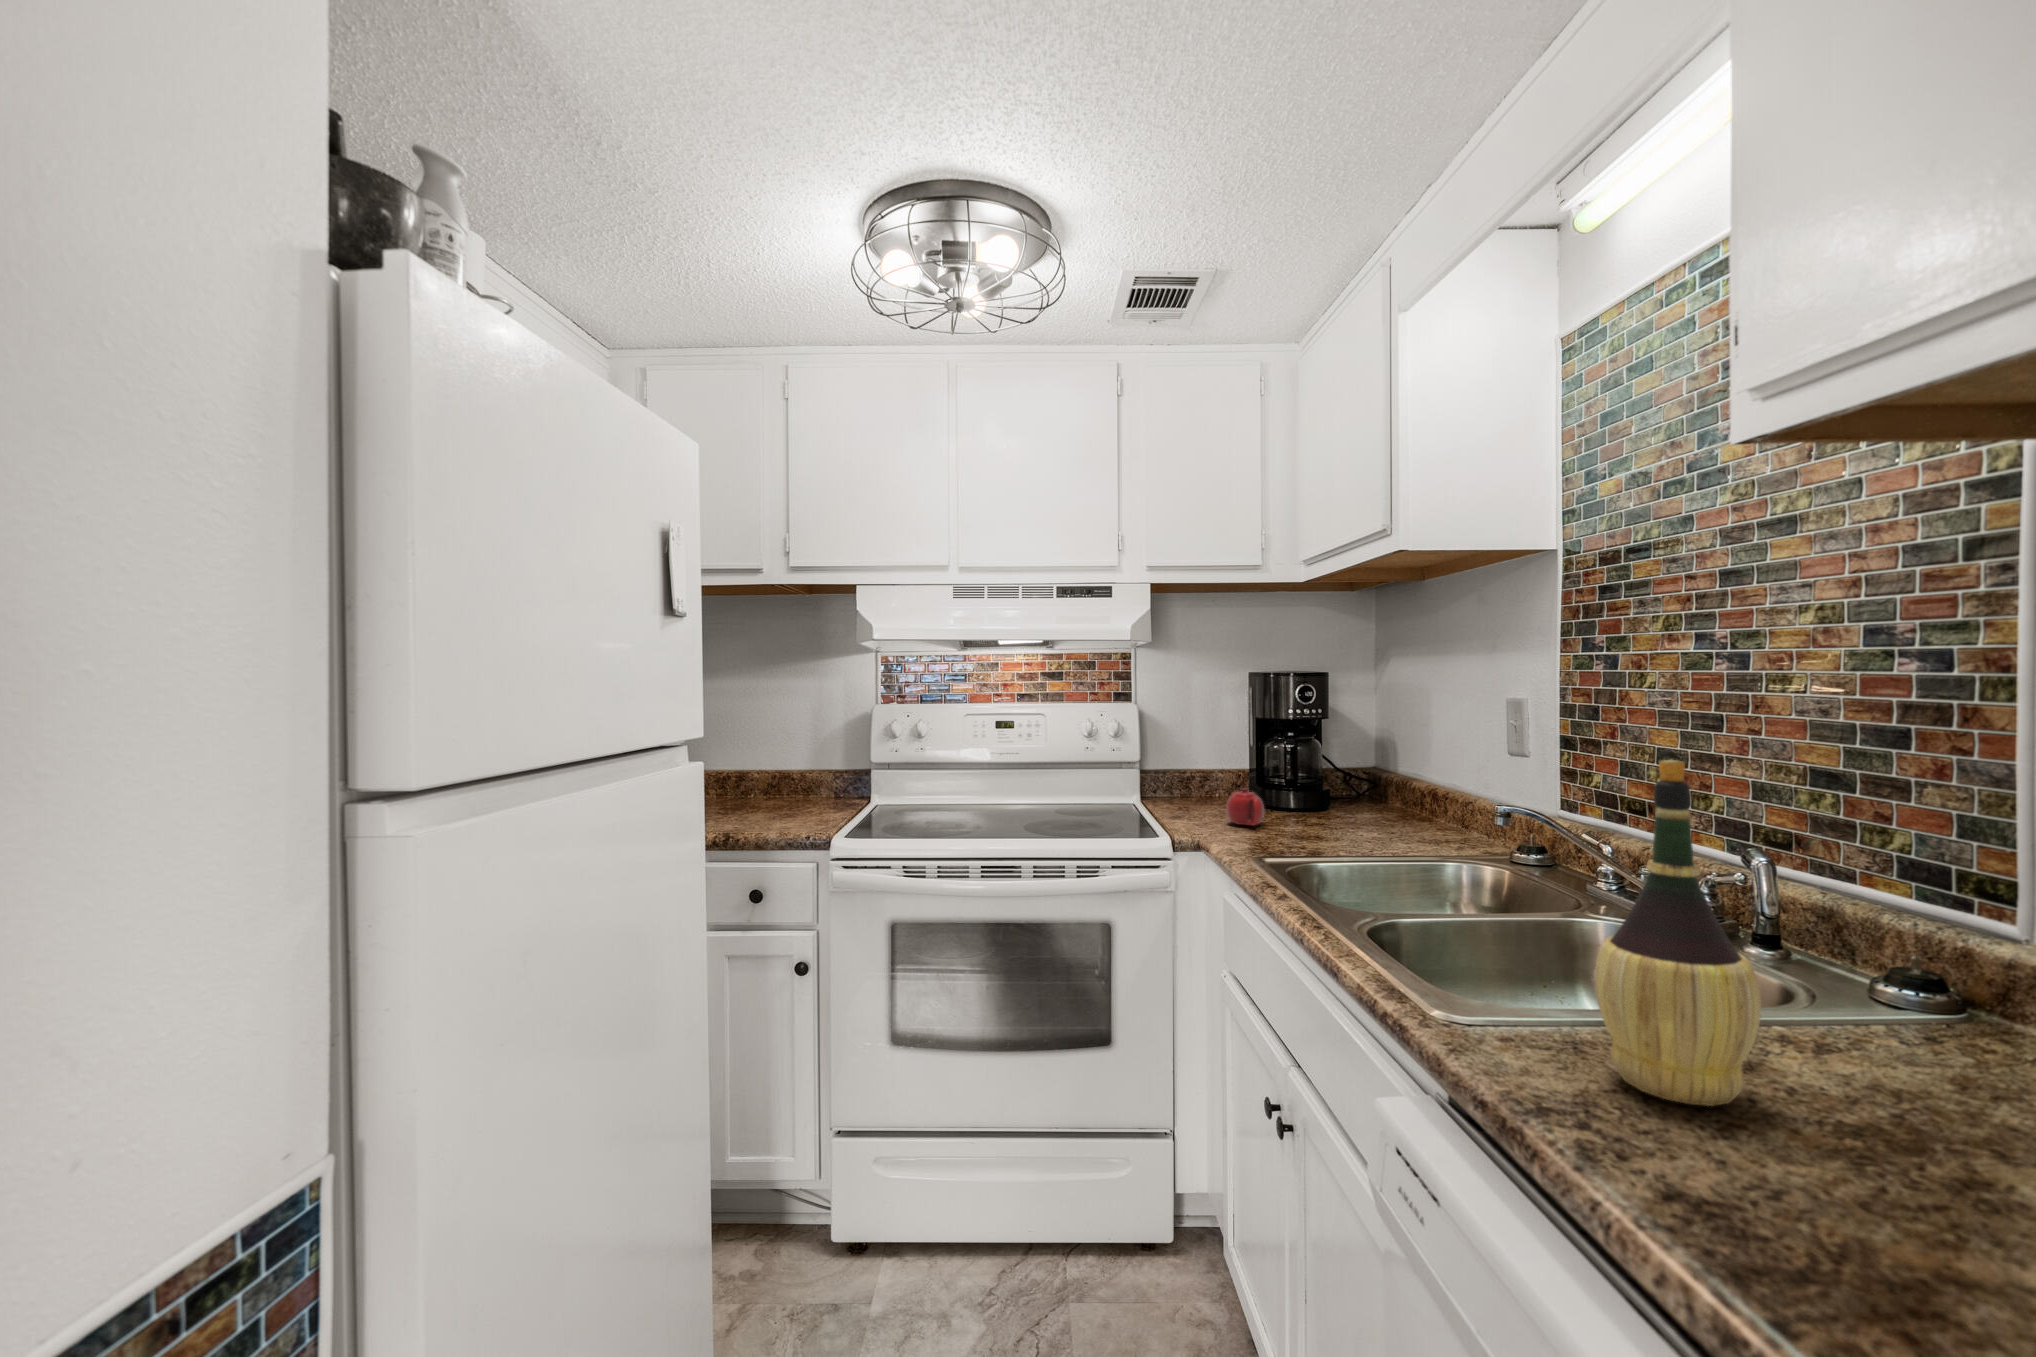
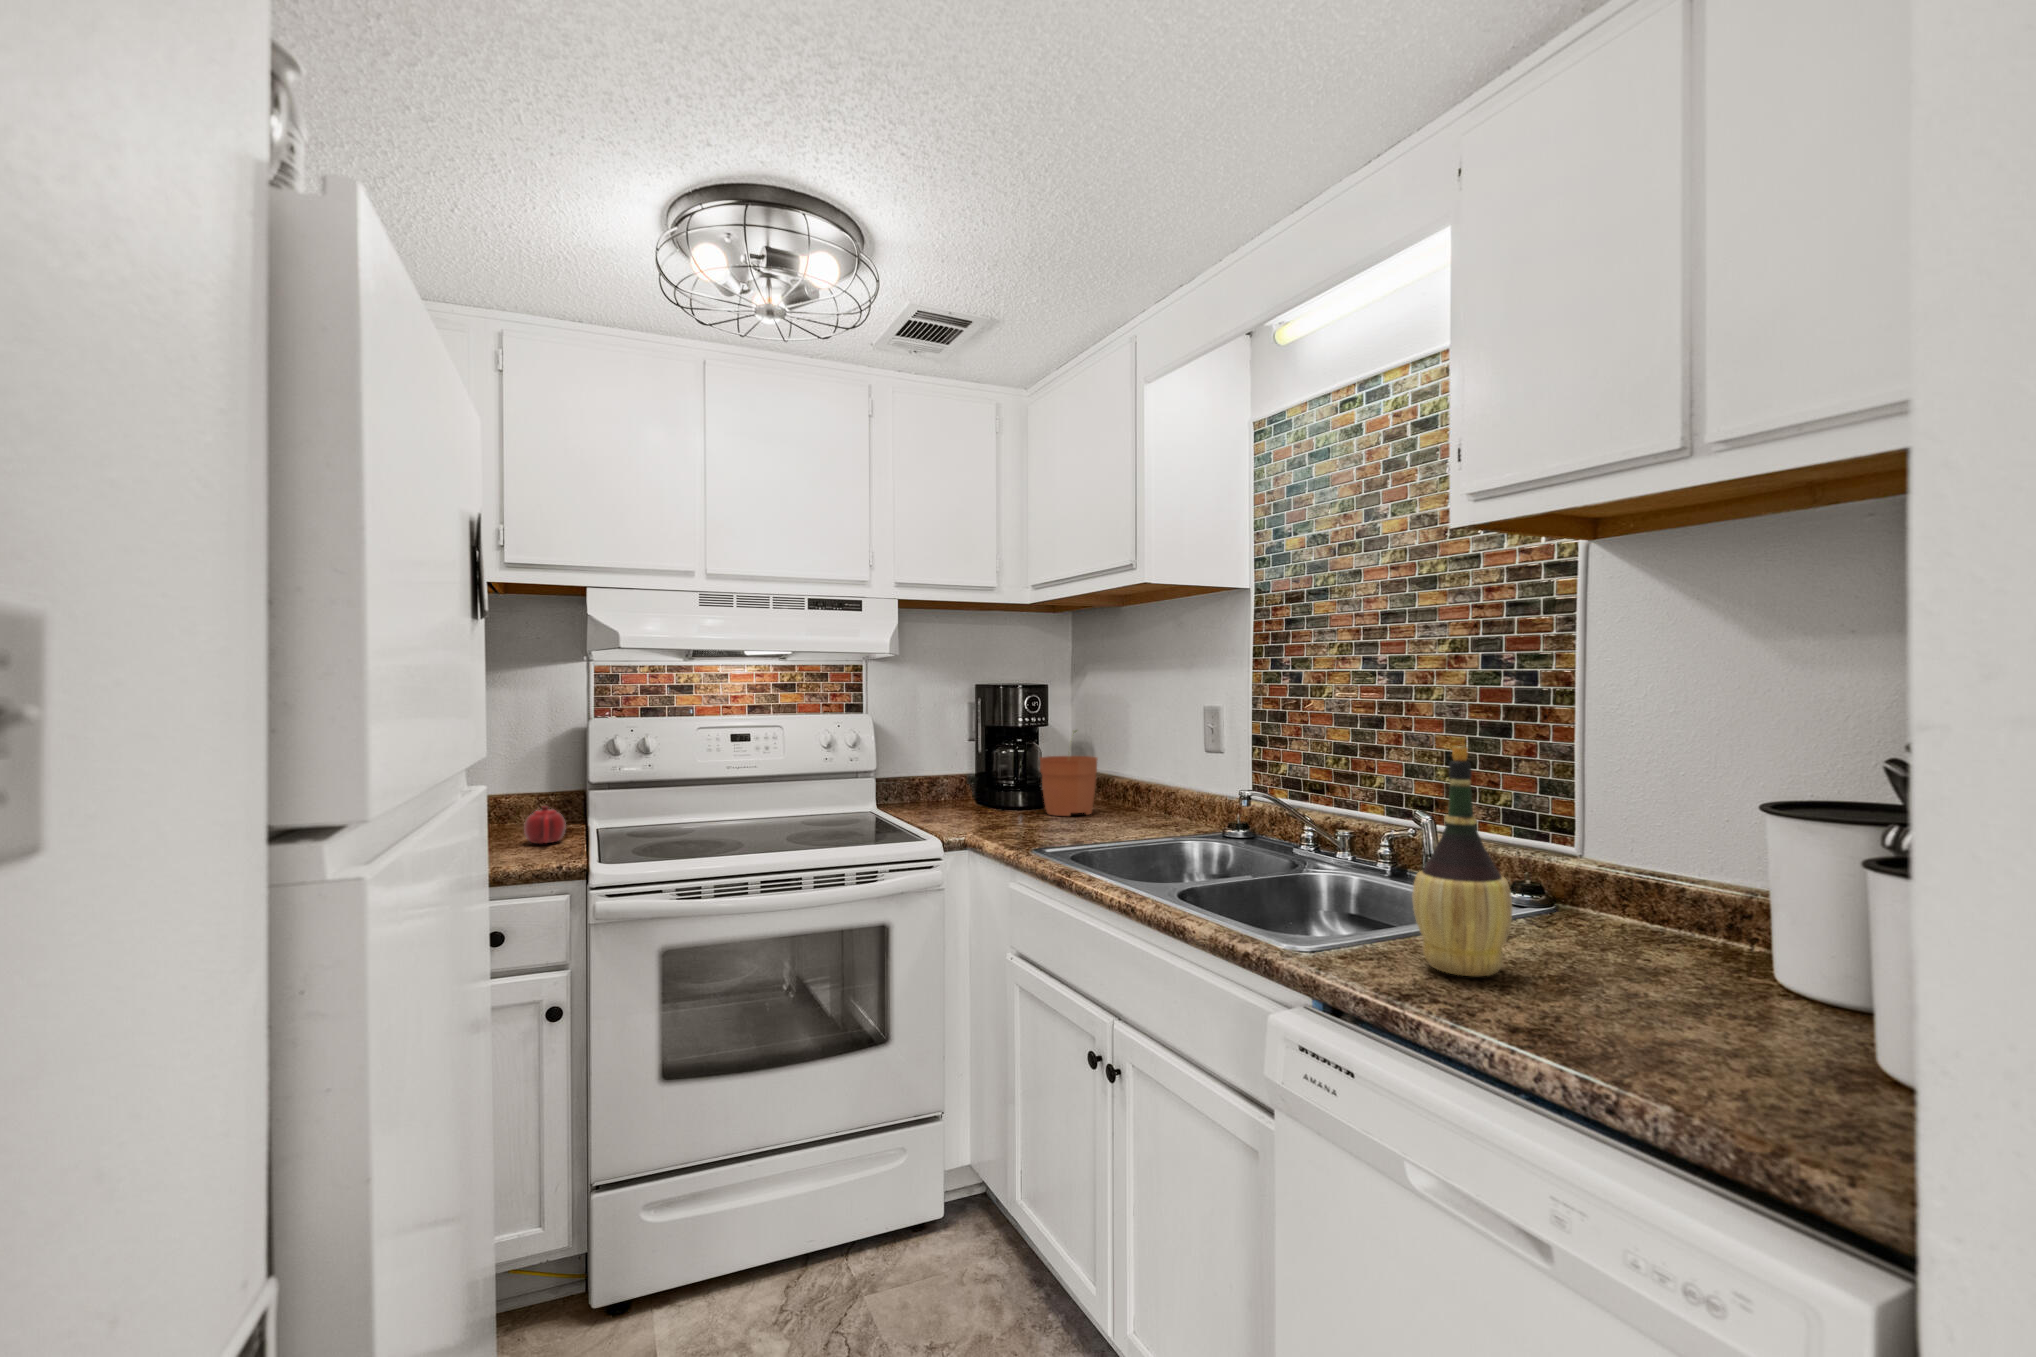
plant pot: none [1311,724,1382,821] -> present [1040,731,1098,816]
teapot: present [1226,788,1264,825] -> present [524,806,566,844]

